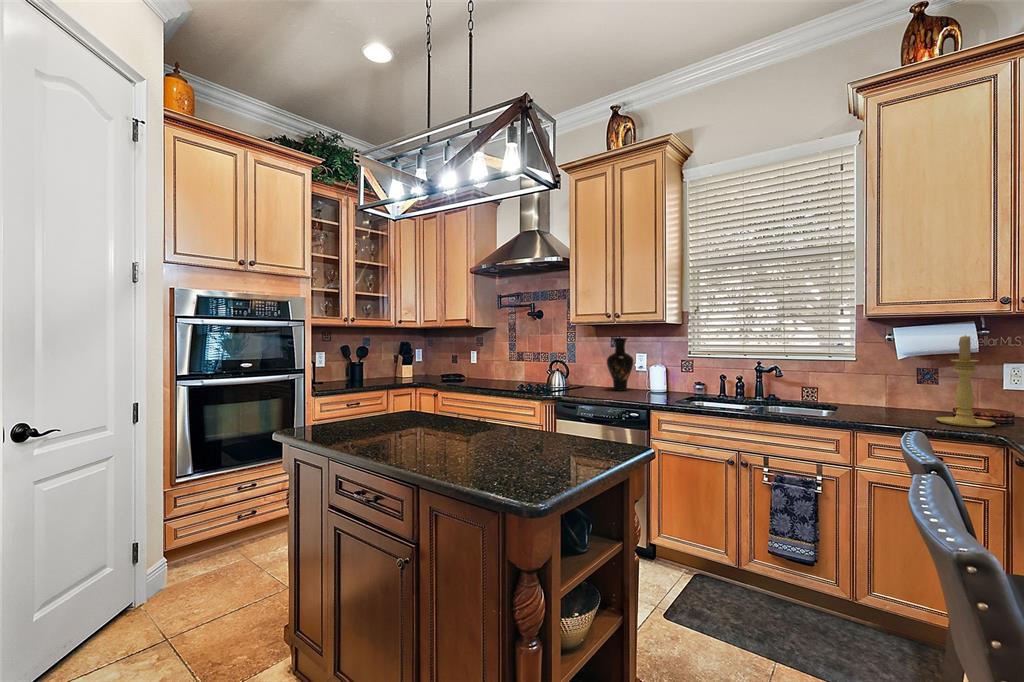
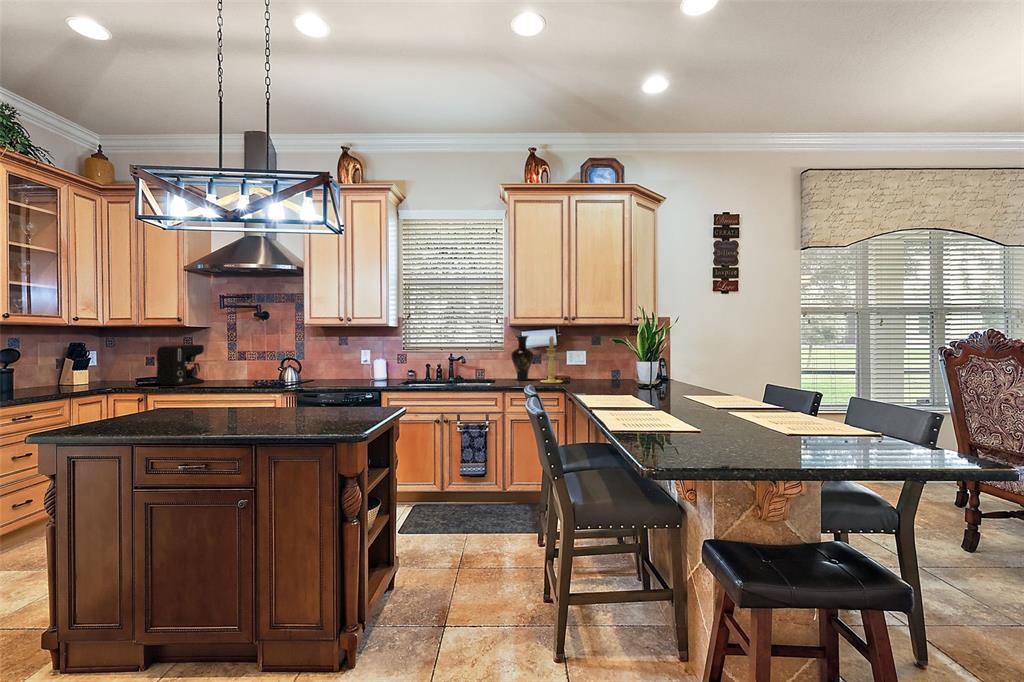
vase: present [607,338,634,390] -> present [511,336,533,380]
coffee maker: none [451,345,489,384] -> present [156,345,204,385]

